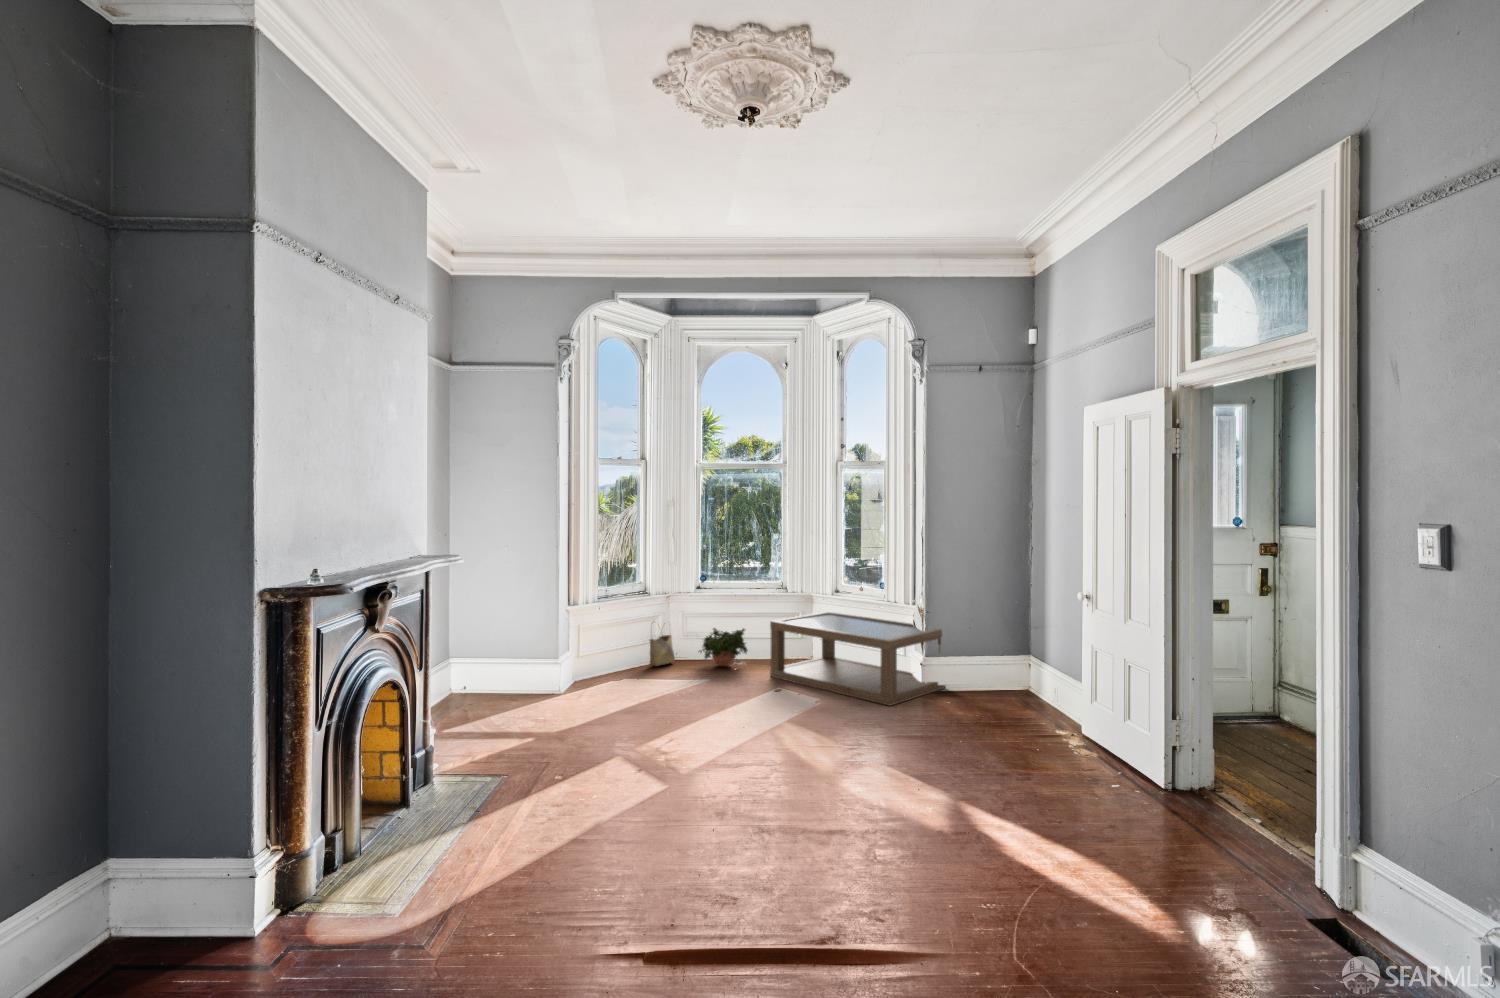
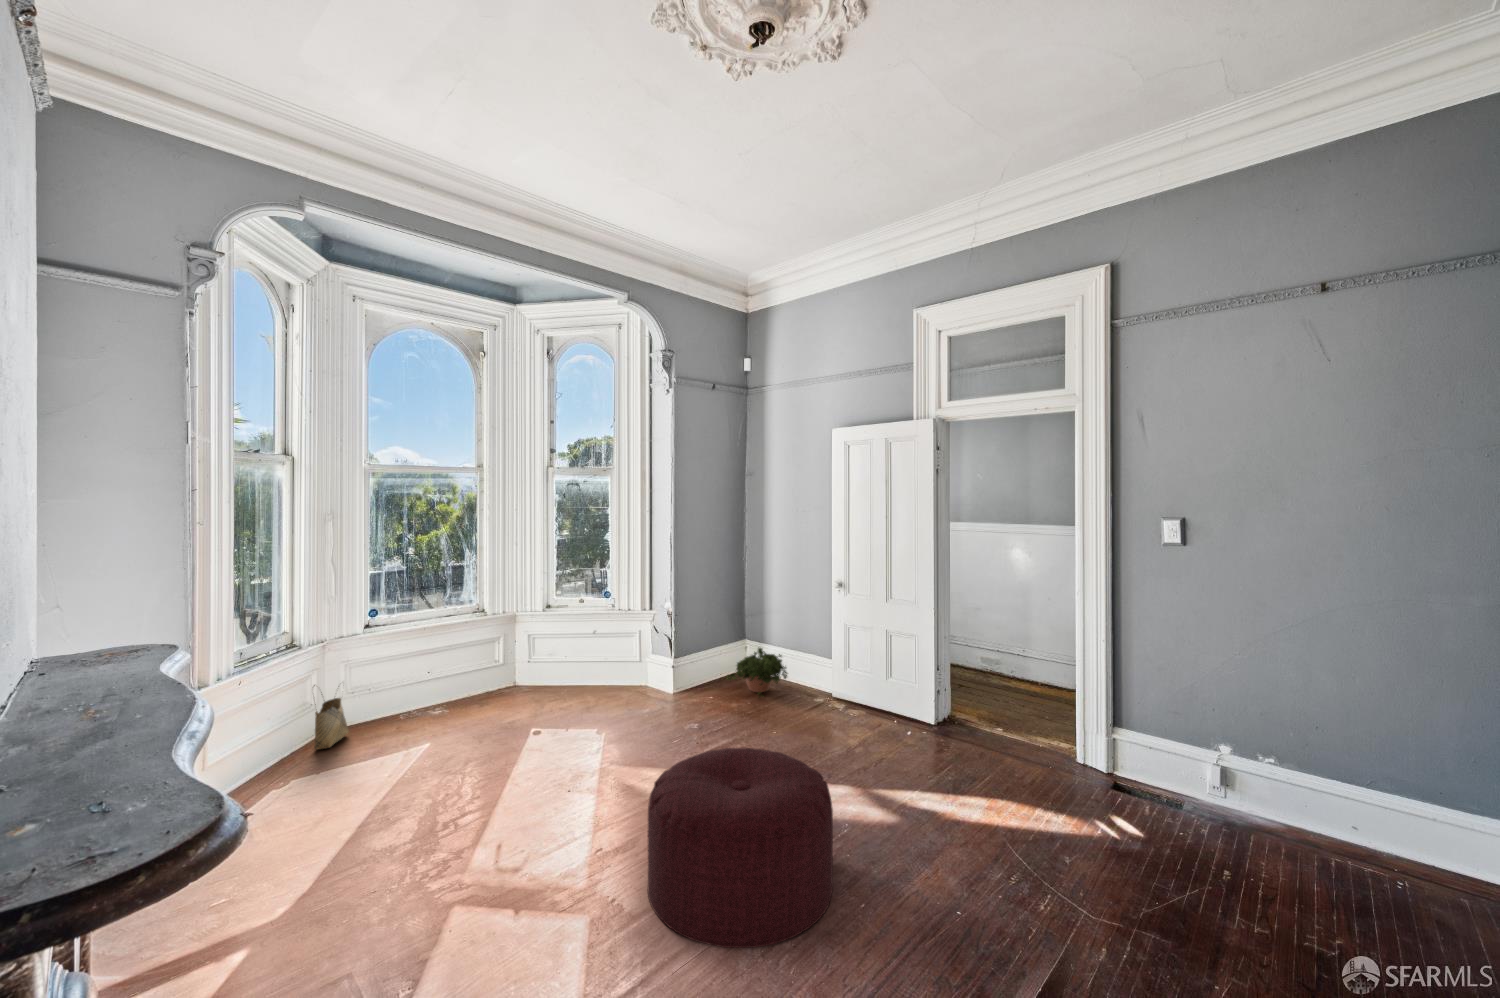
coffee table: present [770,612,946,706] -> none [506,630,688,720]
potted plant: present [699,628,747,666] -> present [727,648,788,693]
ottoman: none [687,692,836,821] -> present [648,748,833,948]

